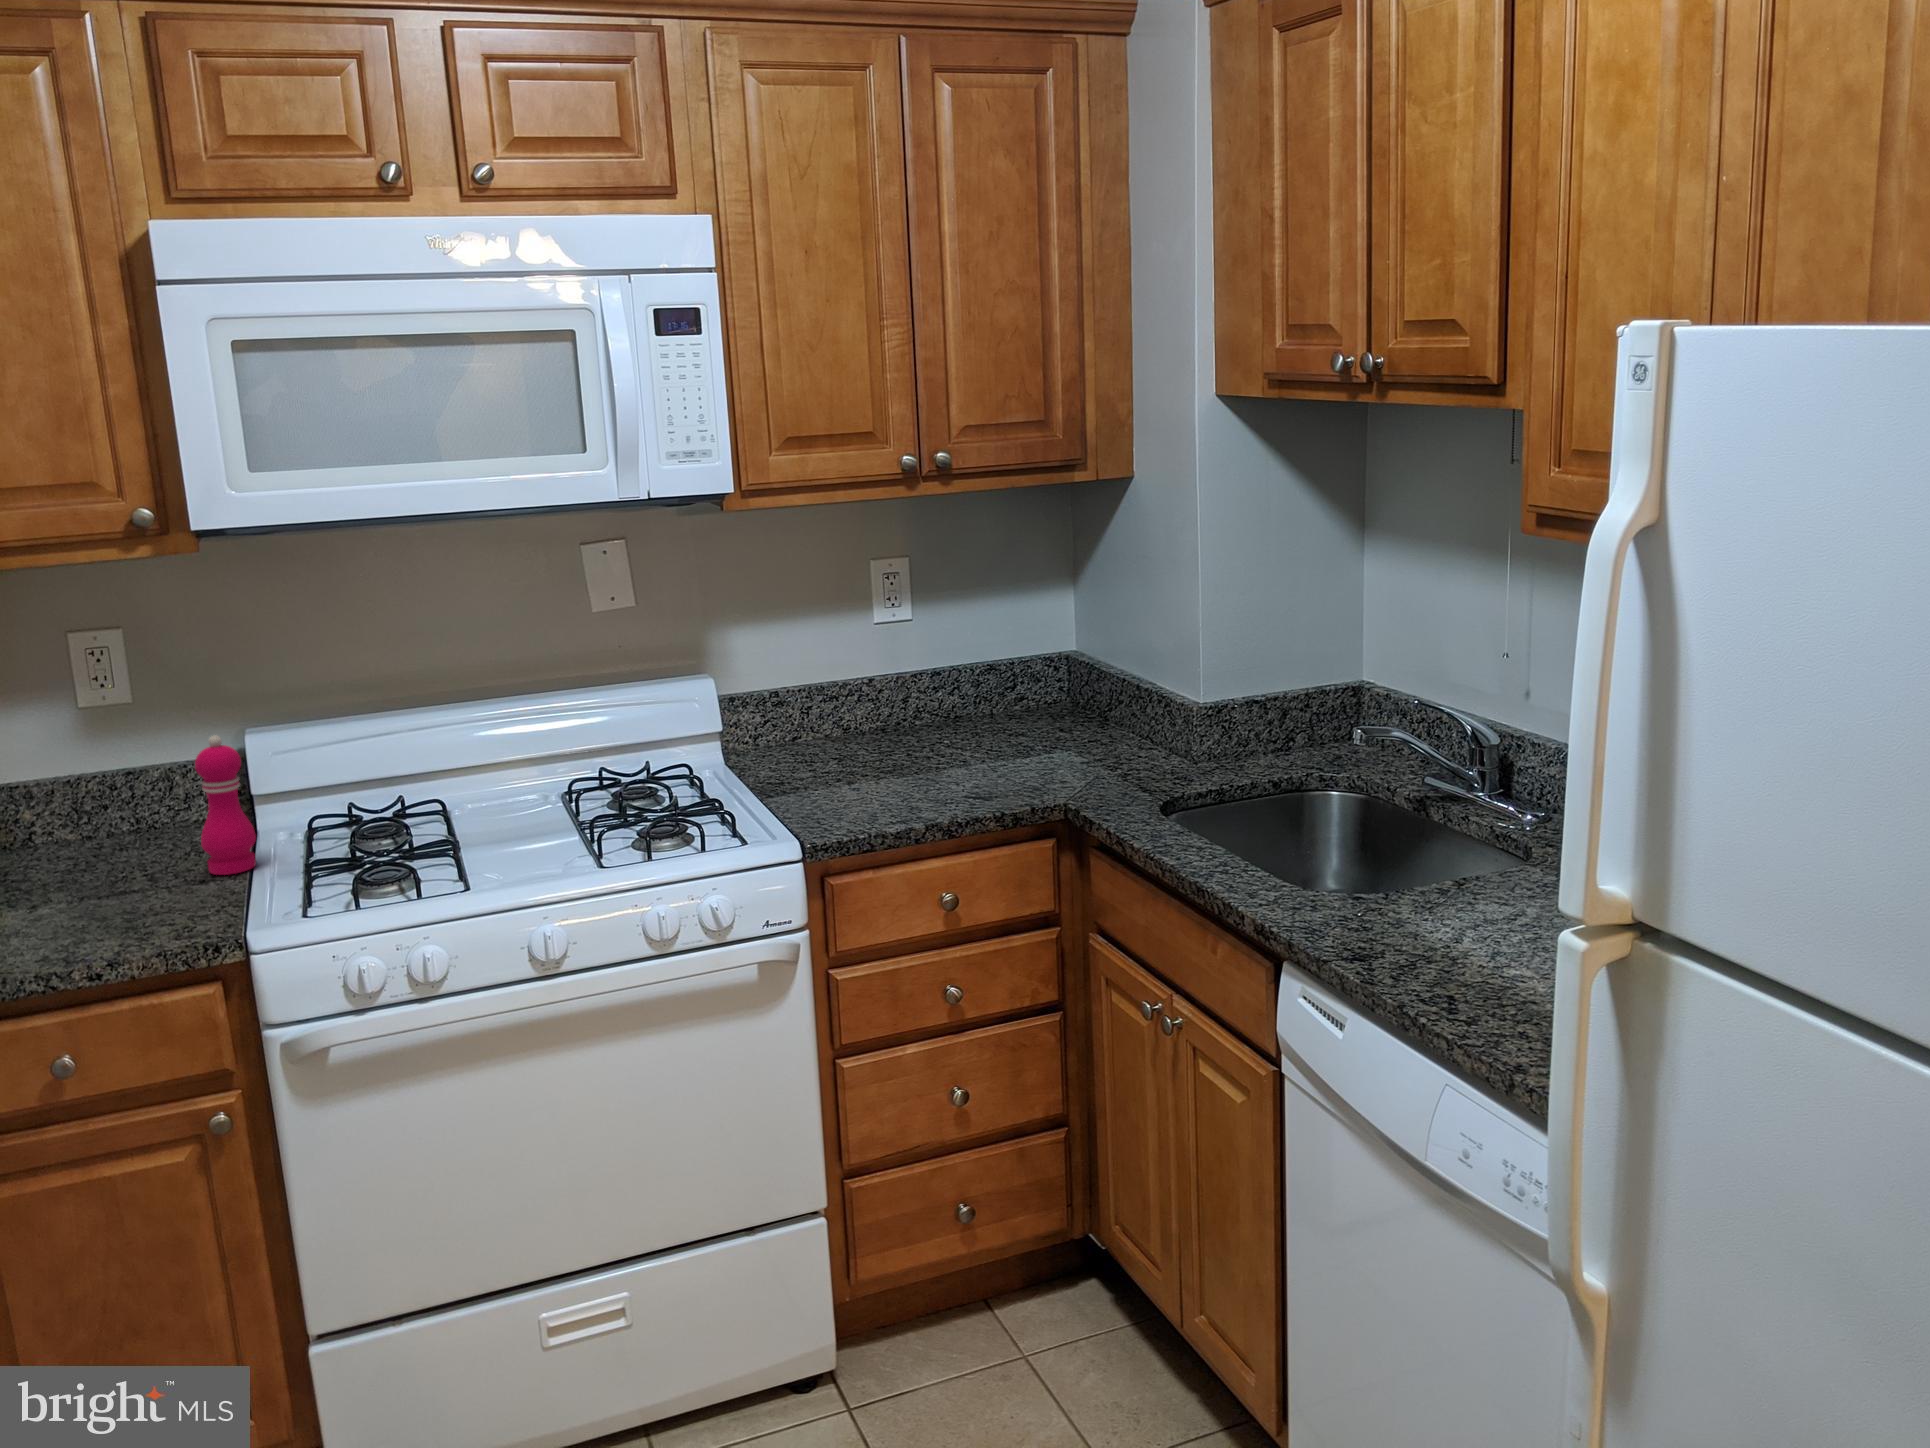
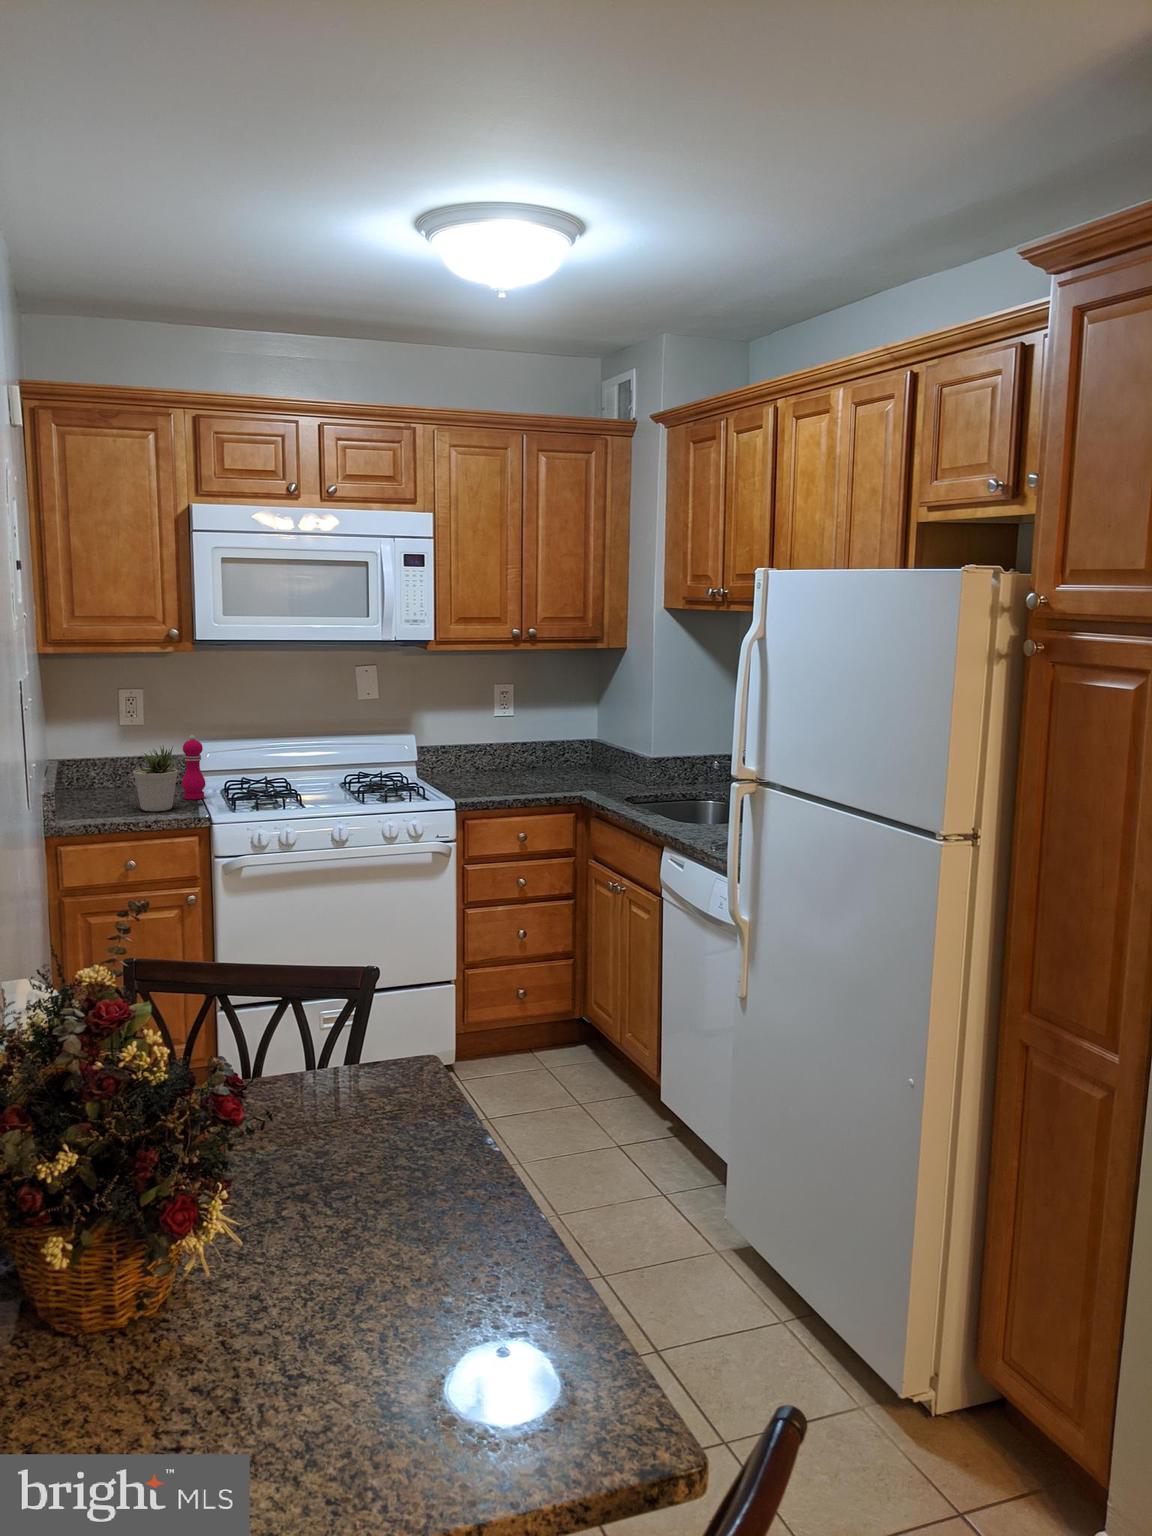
potted plant: none [62,776,170,930] -> present [133,745,178,811]

